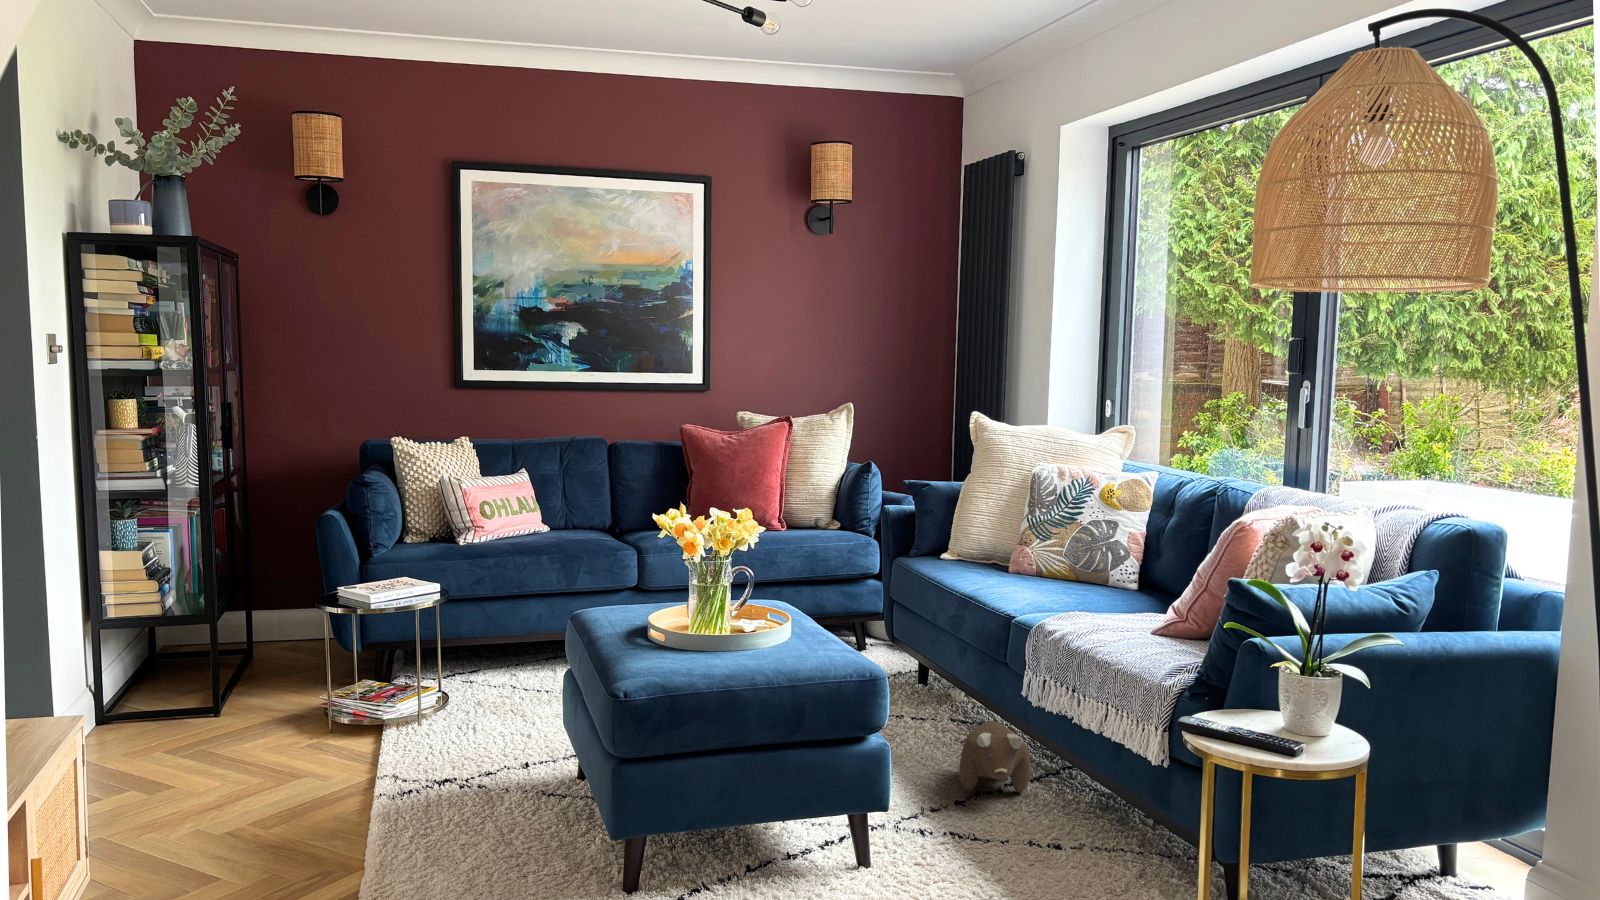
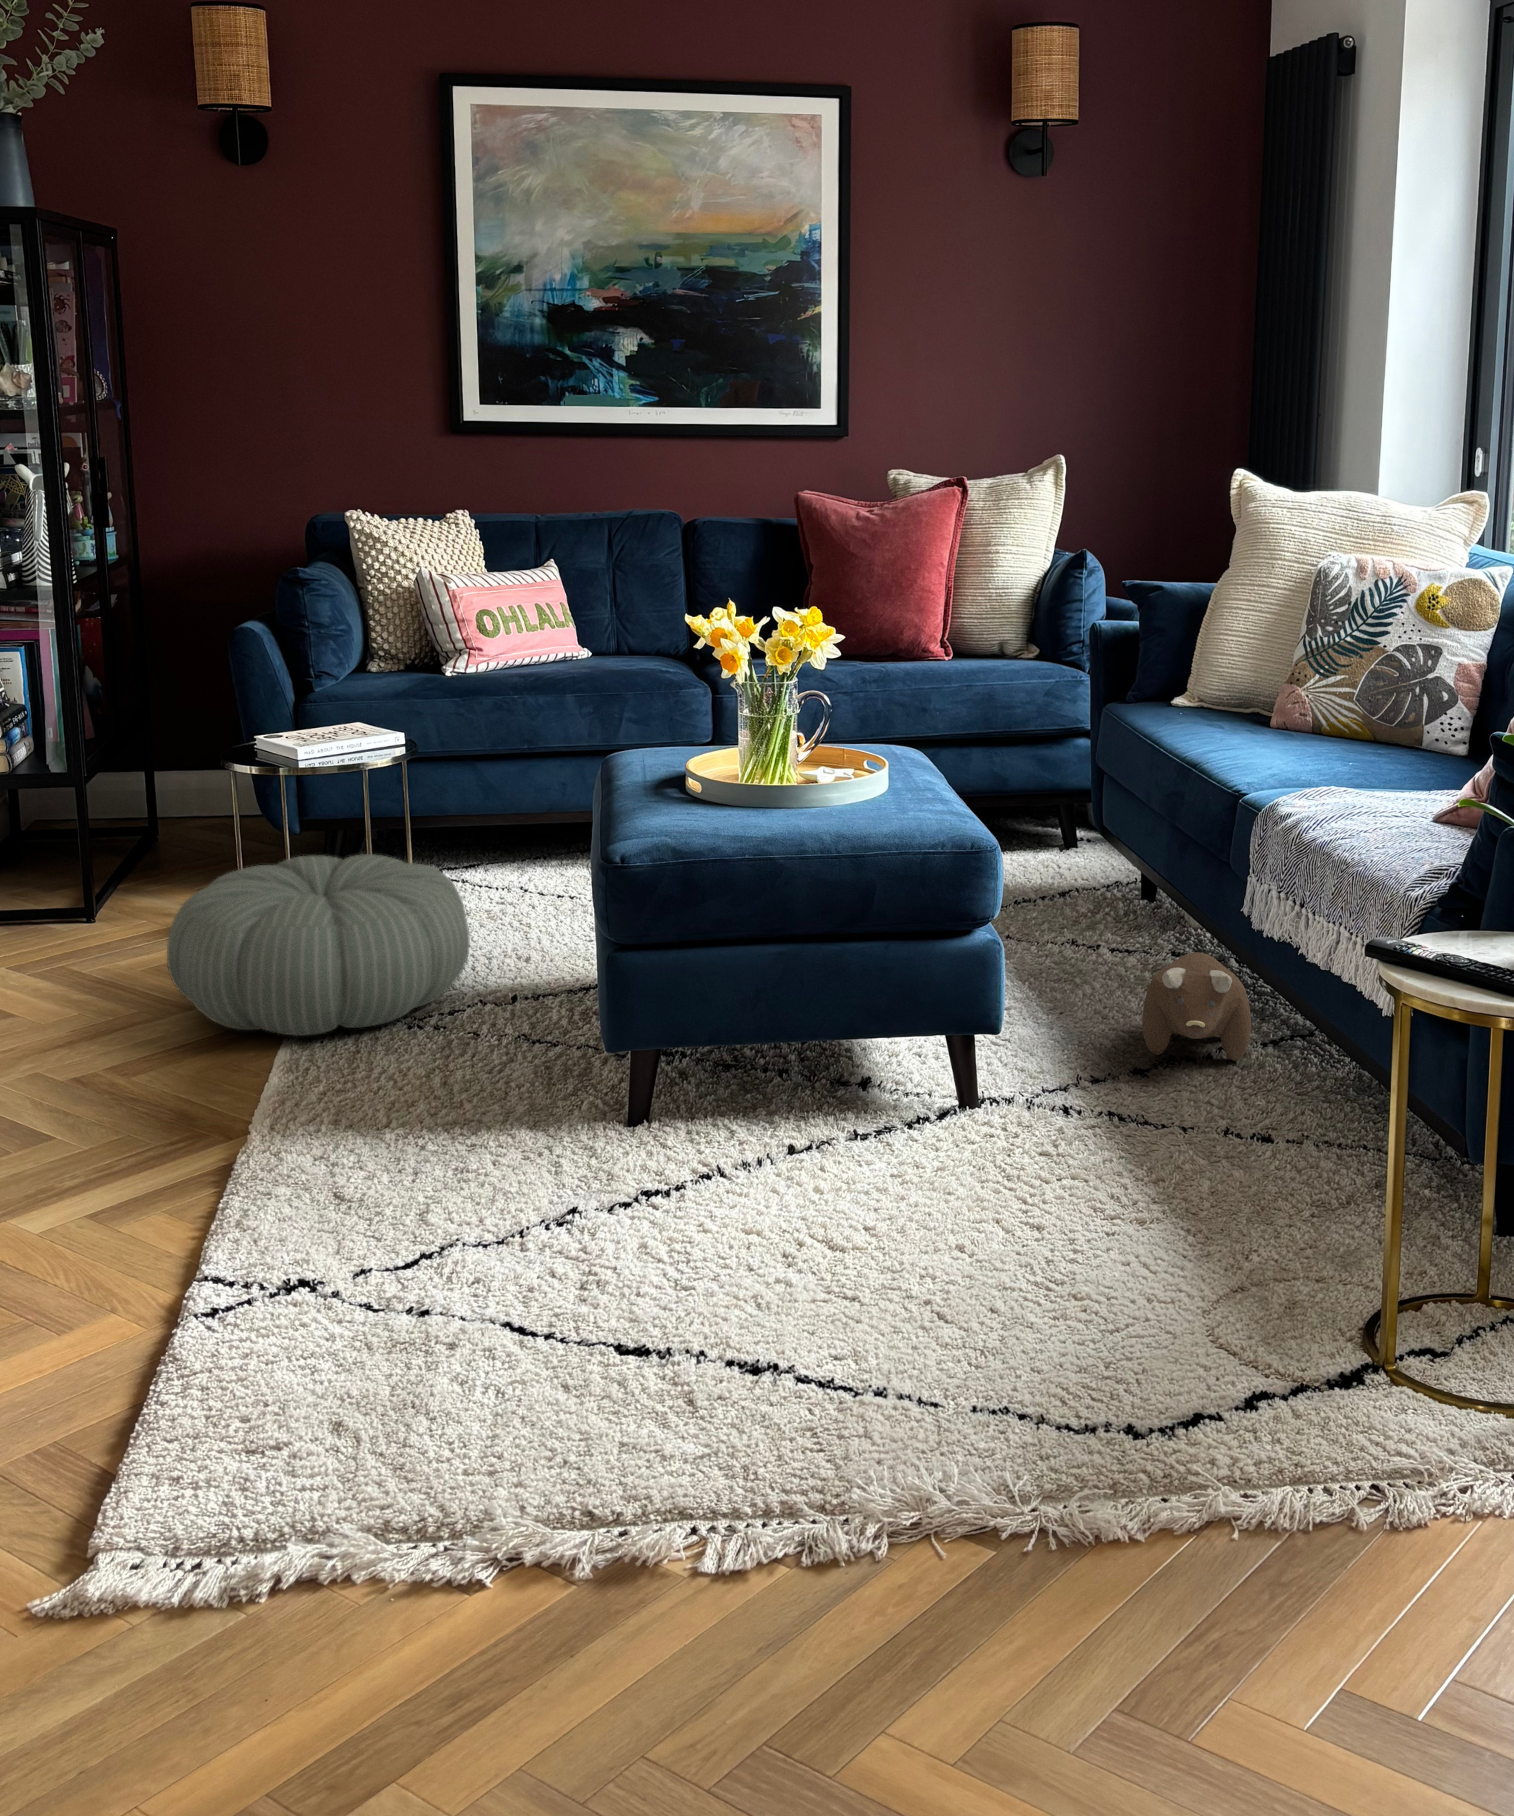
pouf: none [274,669,494,802] -> present [167,854,470,1036]

